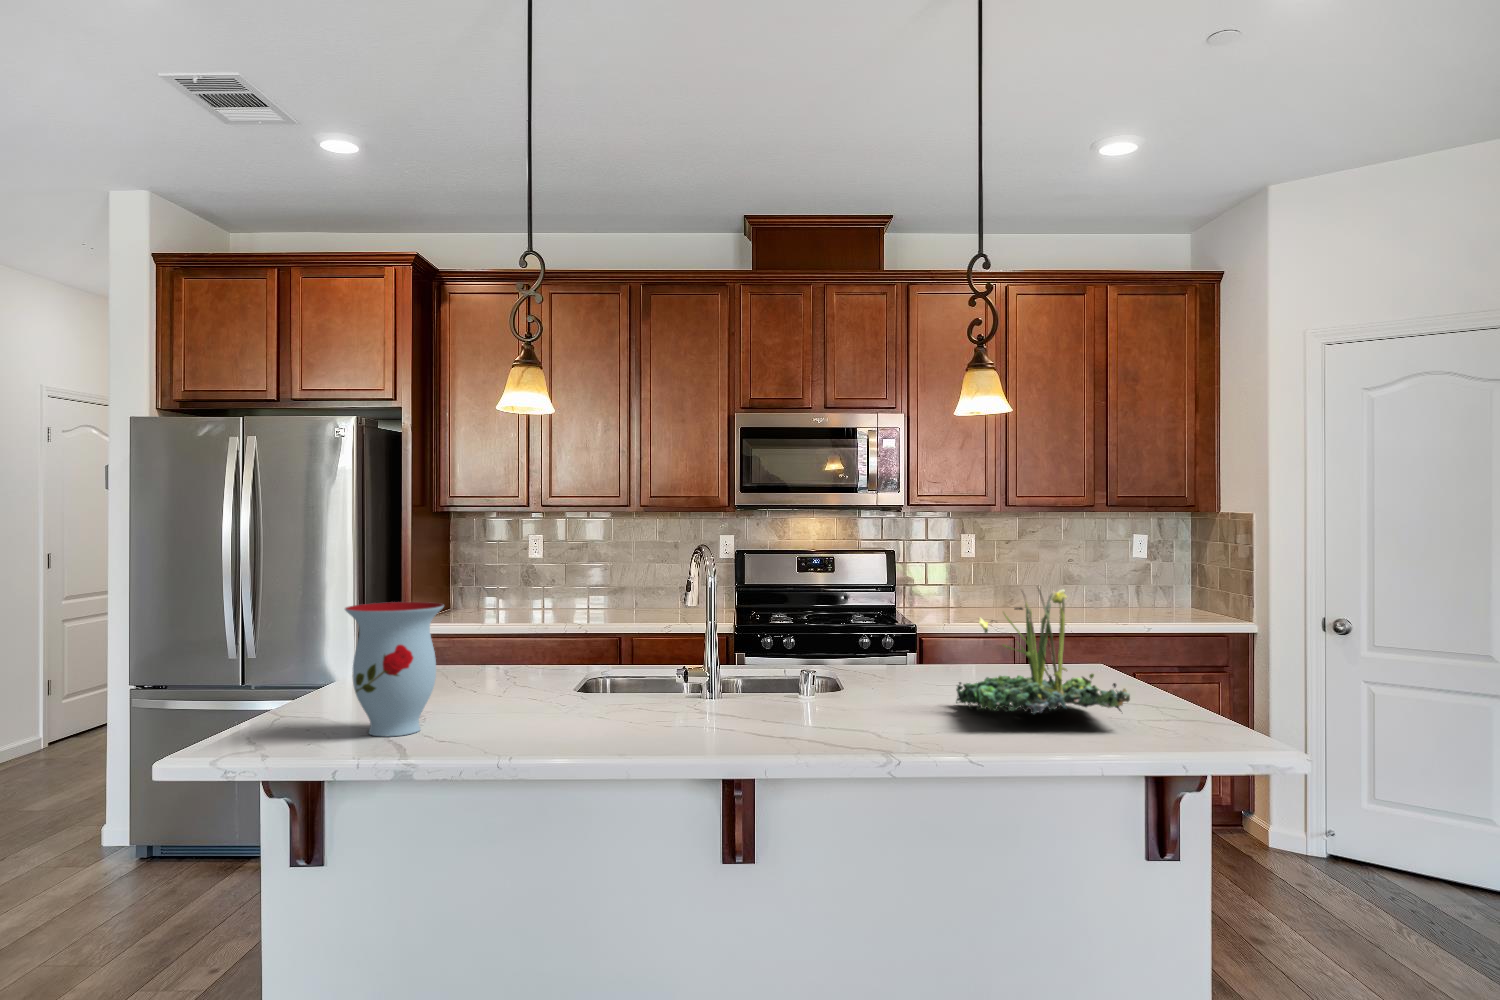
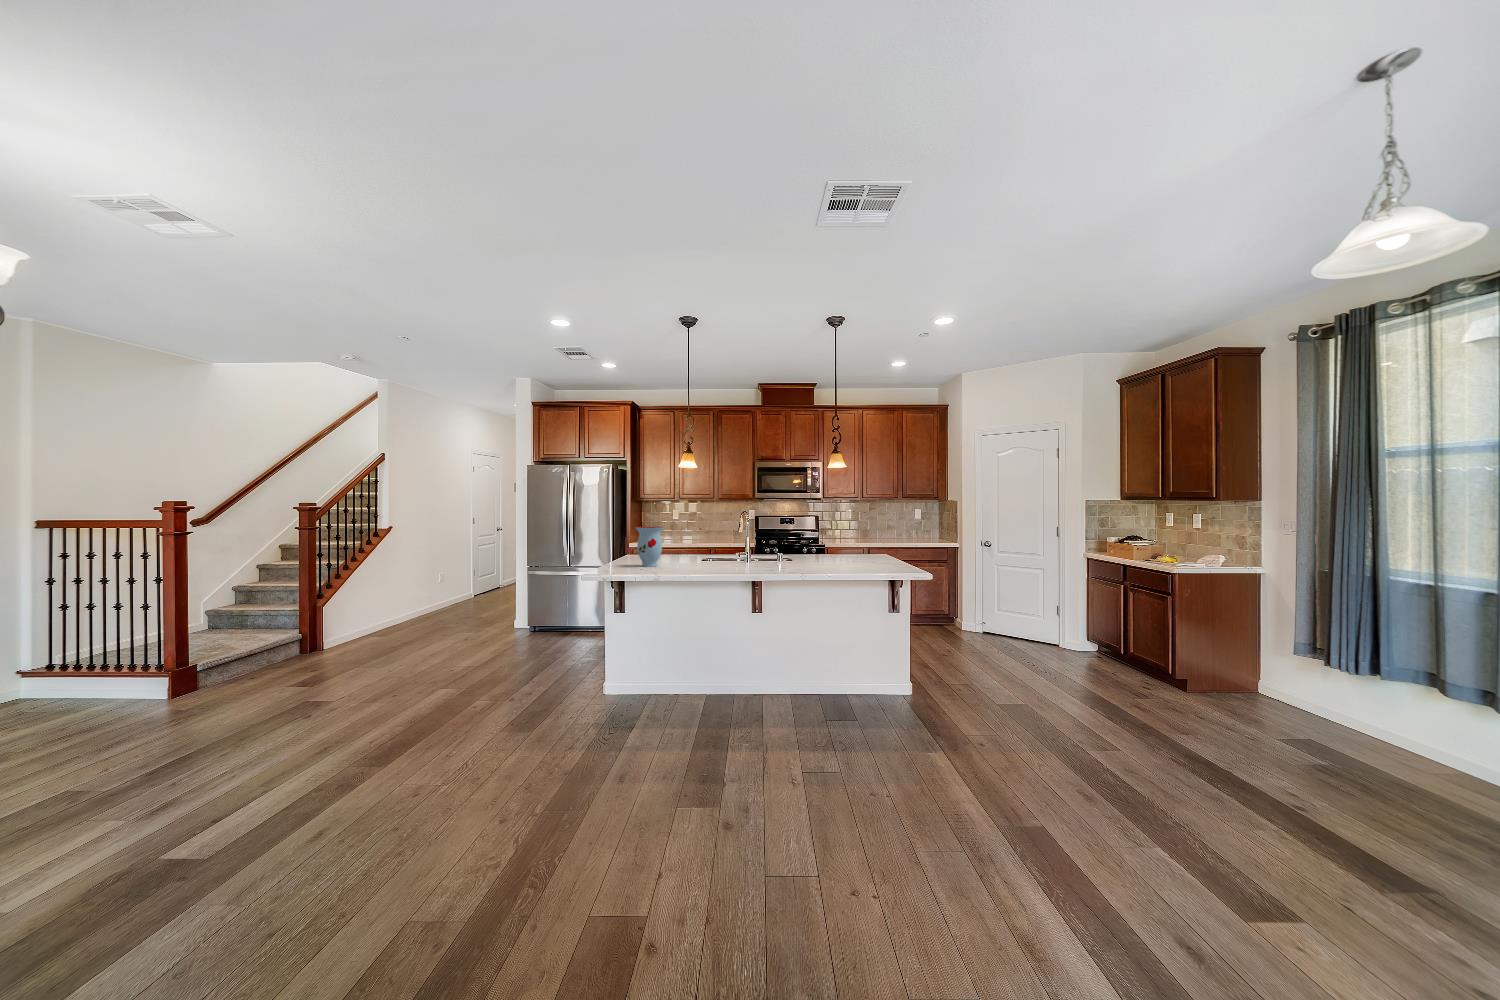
plant: present [956,588,1130,714] -> none [828,522,878,562]

